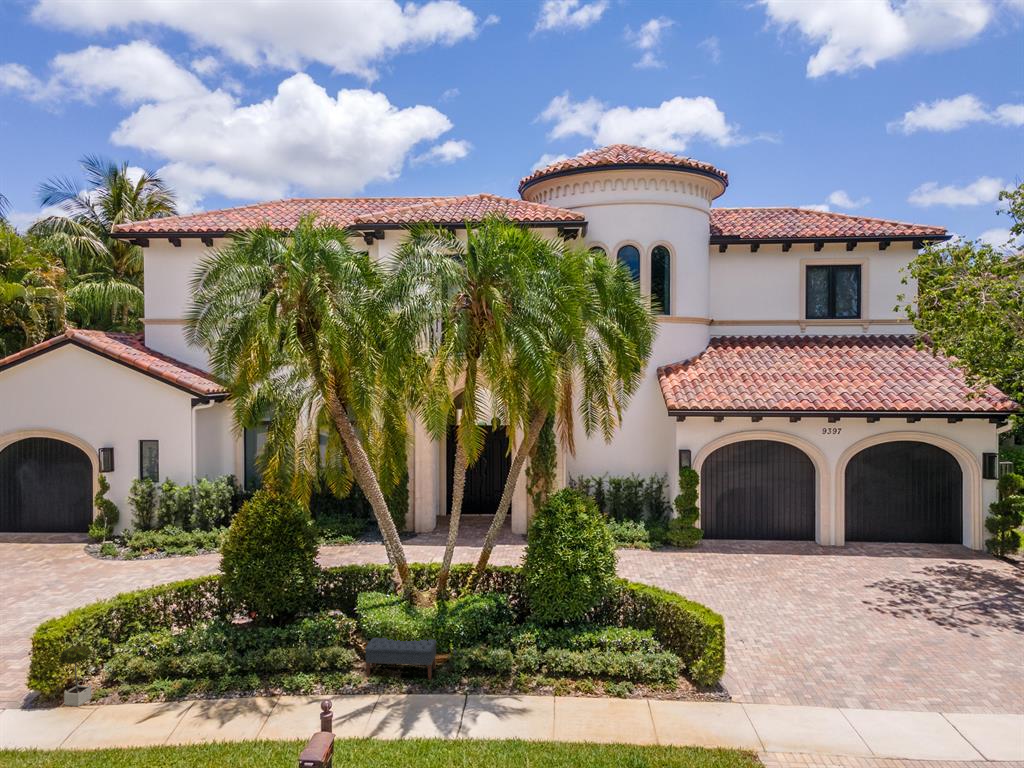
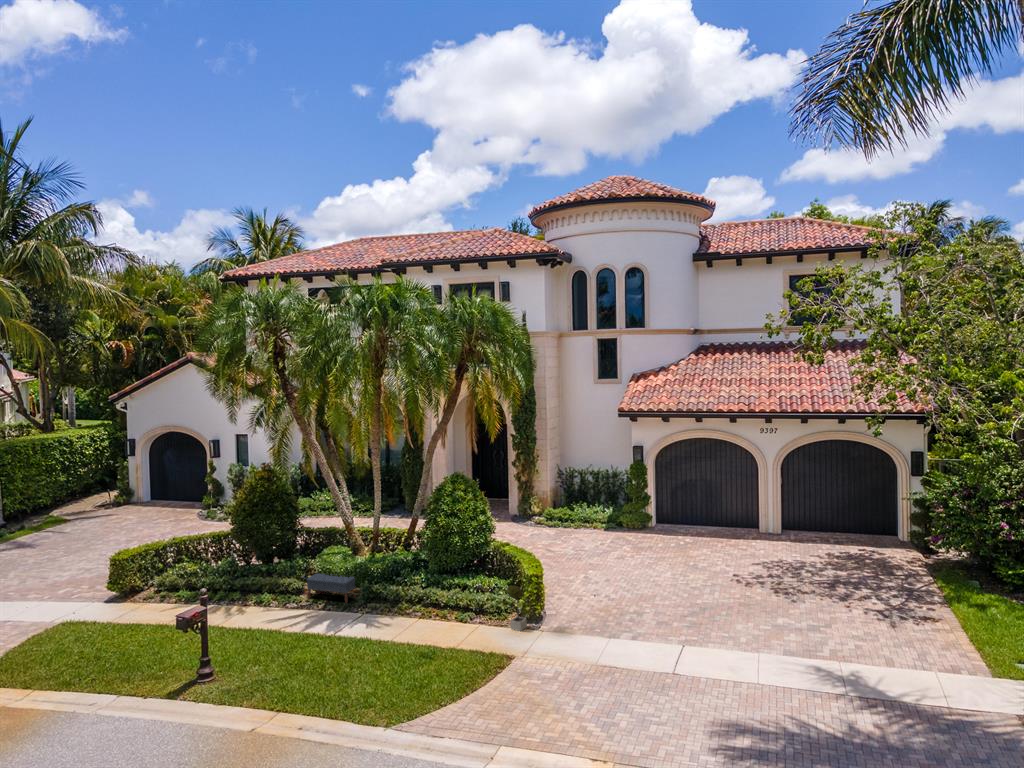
potted tree: present [59,646,91,706] -> present [507,586,527,631]

